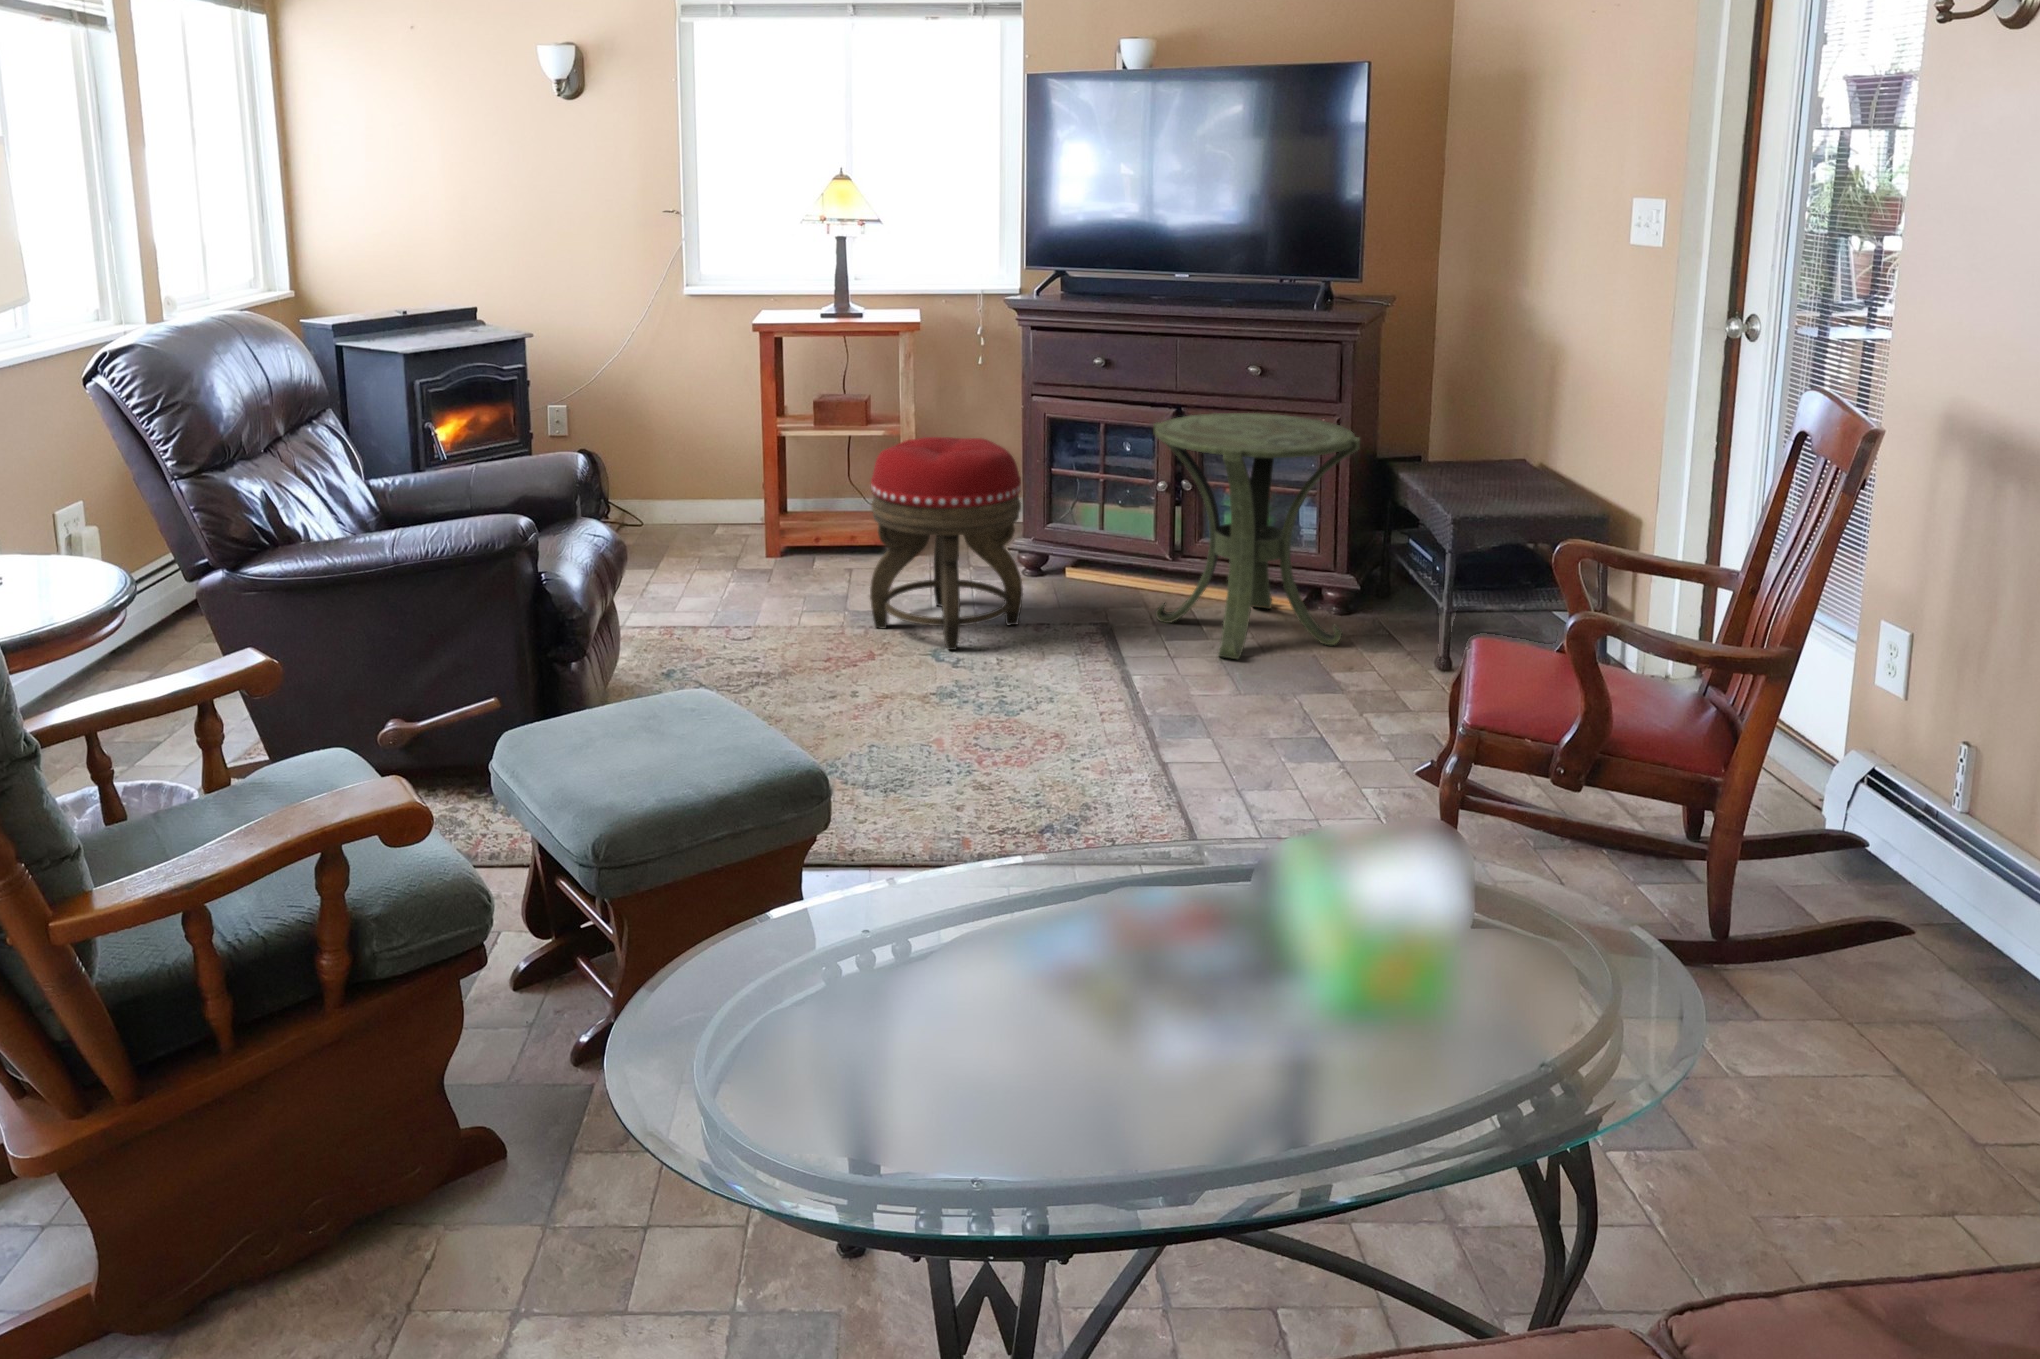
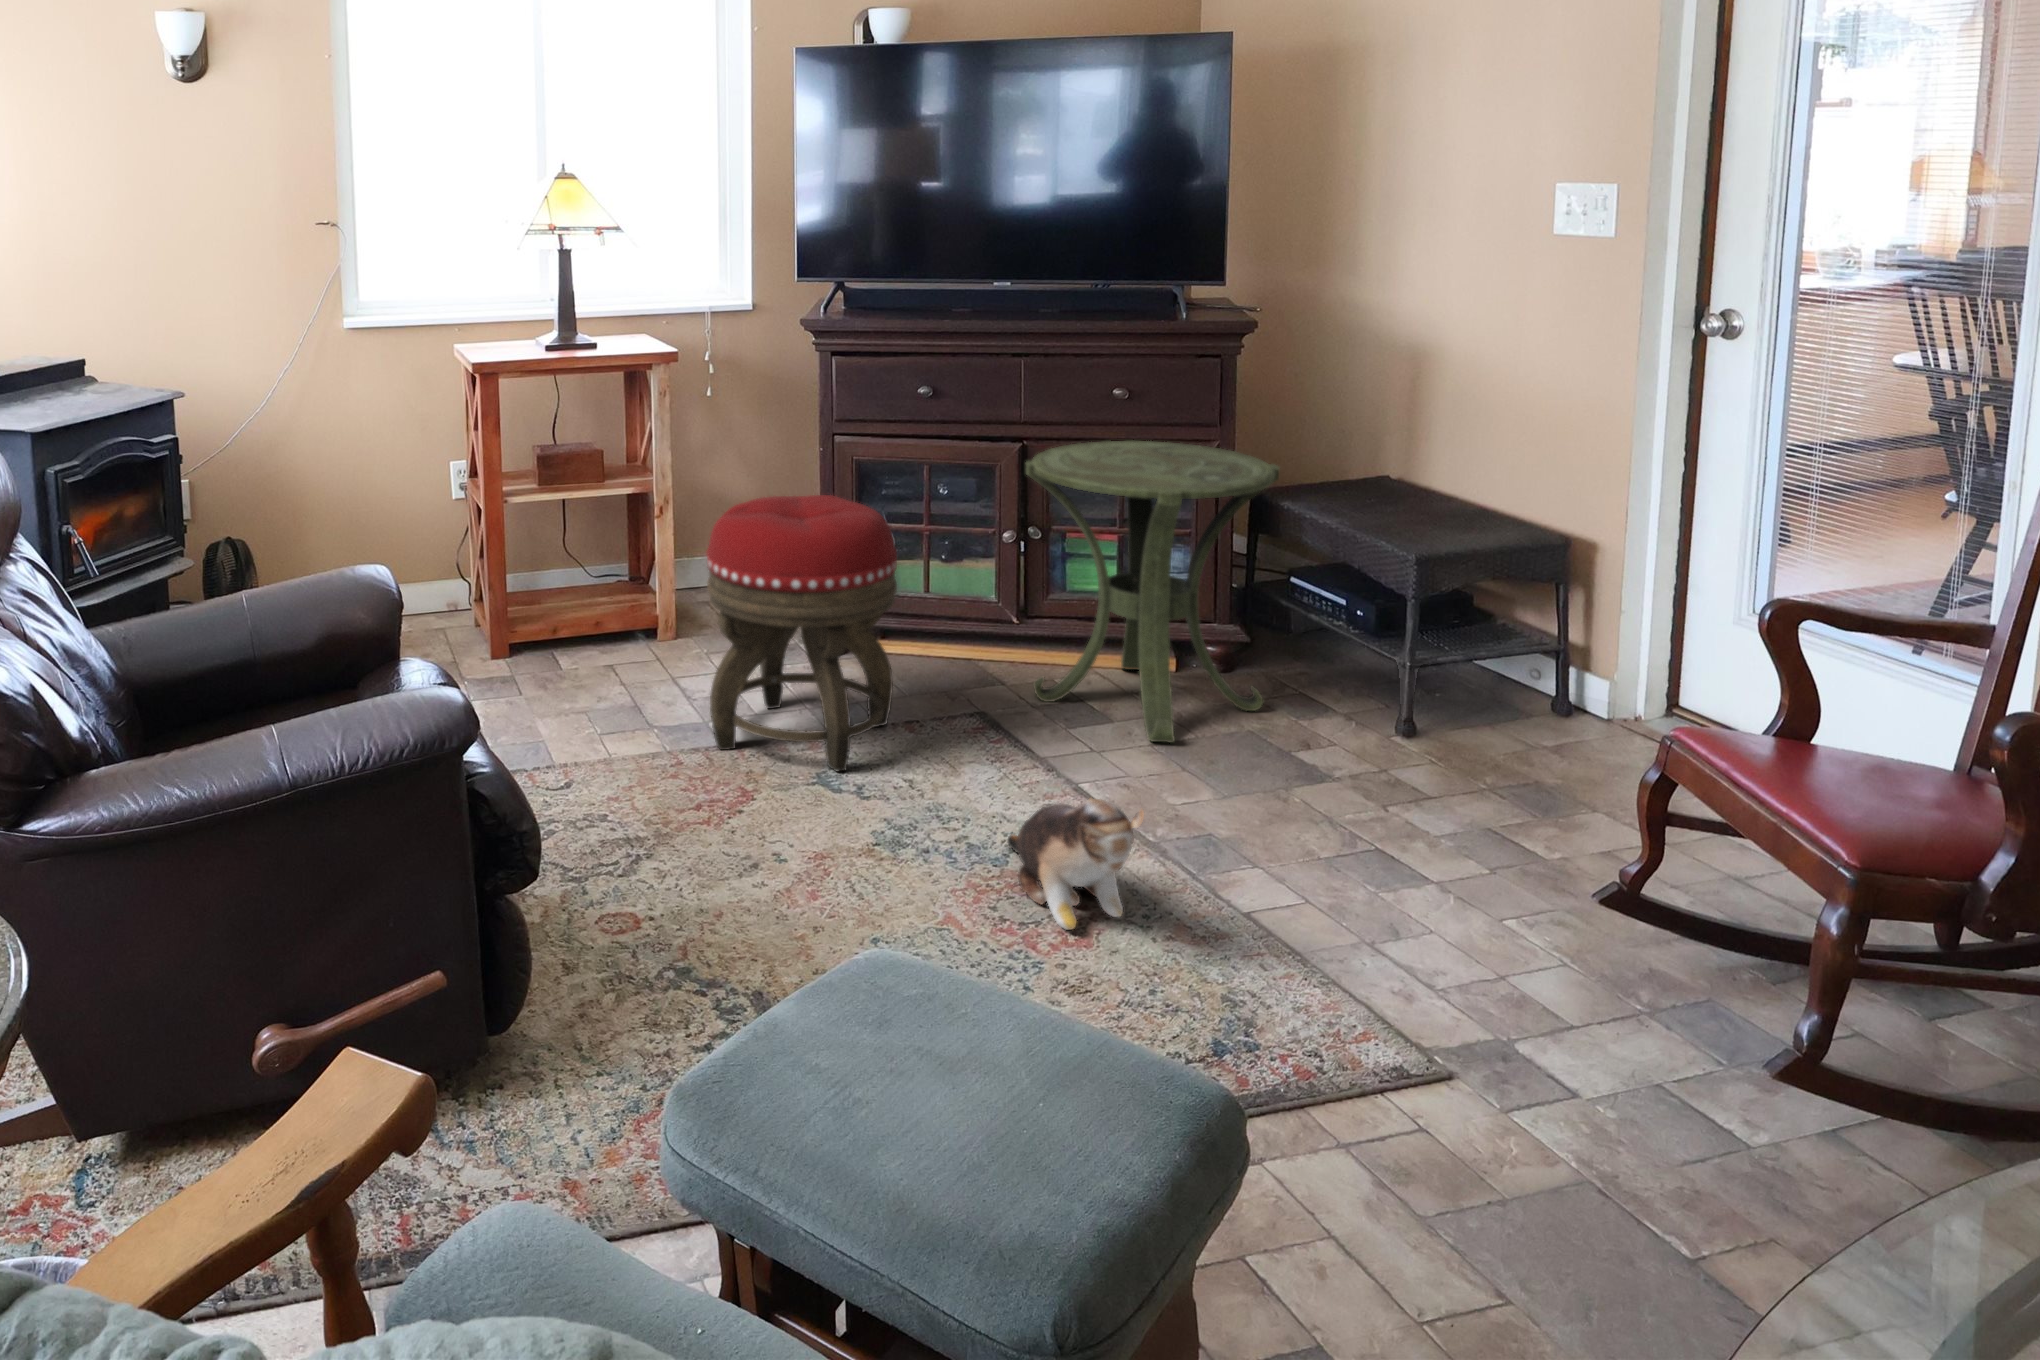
plush toy: none [1009,663,1071,762] -> present [1008,798,1144,930]

